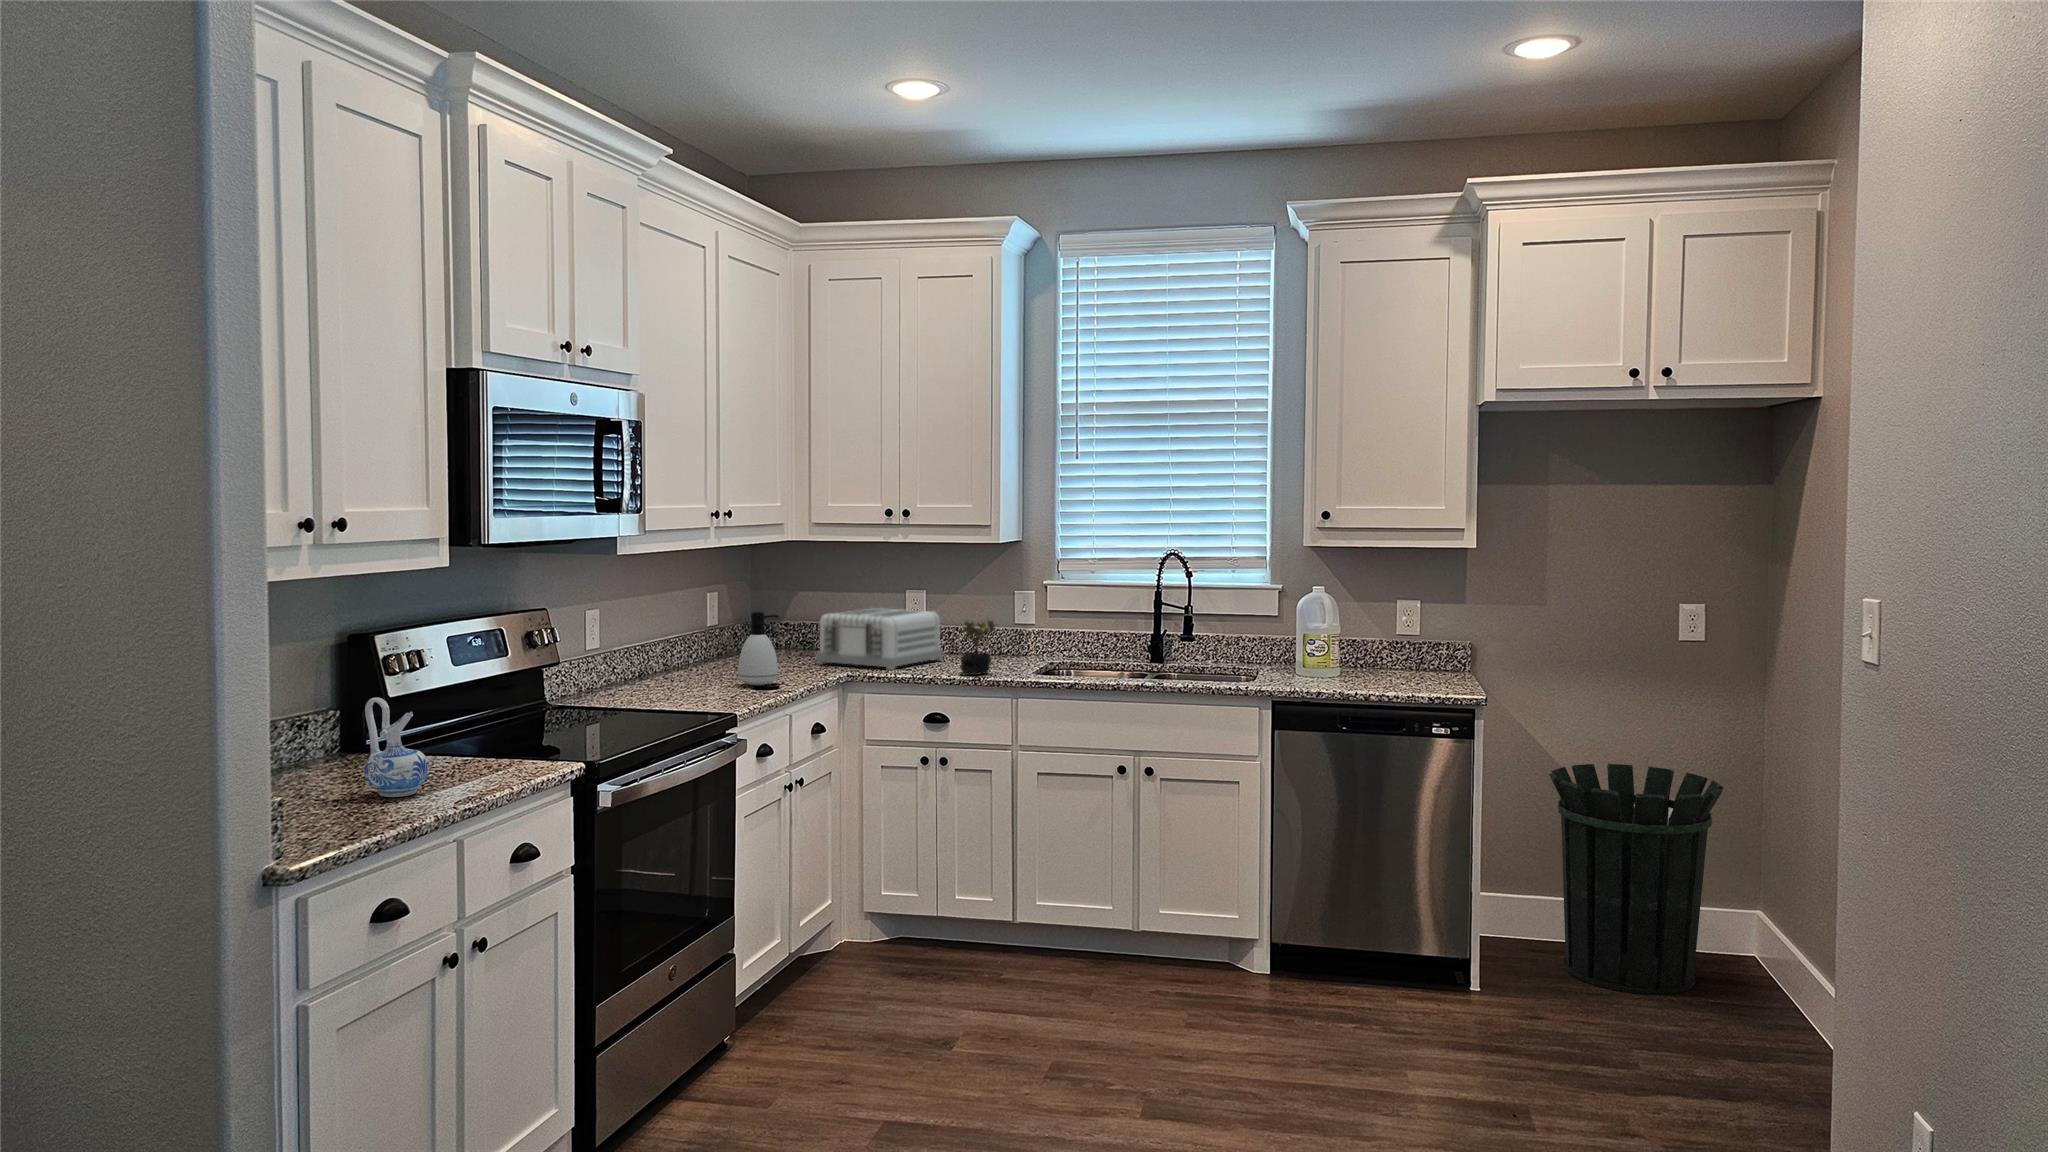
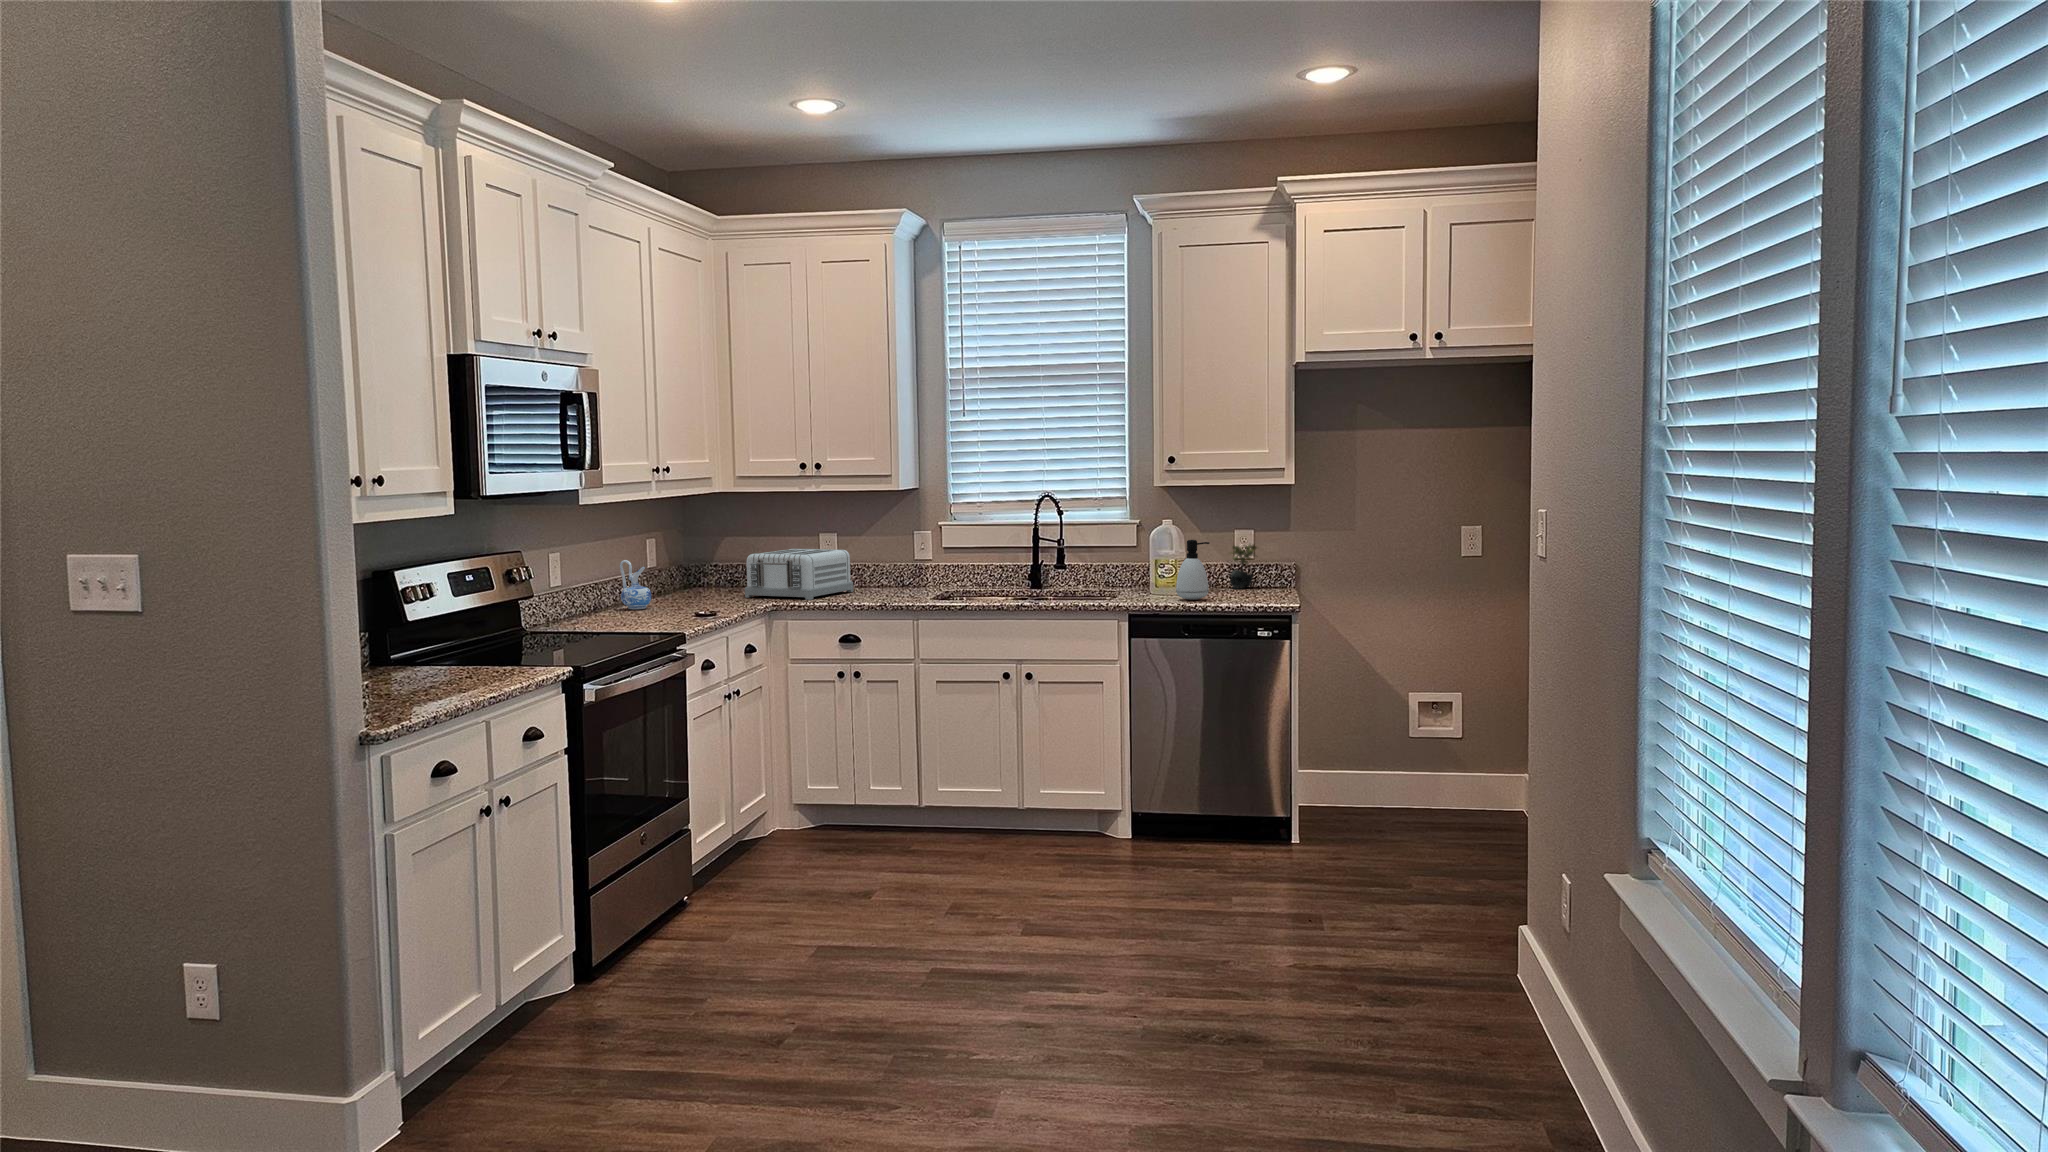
soap dispenser: present [738,612,778,686] -> present [1176,540,1210,600]
succulent plant: present [961,621,996,675] -> present [1230,544,1257,589]
ceramic pitcher: present [364,698,428,797] -> present [620,560,651,609]
waste bin: present [1549,764,1723,995] -> none [1356,660,1491,840]

